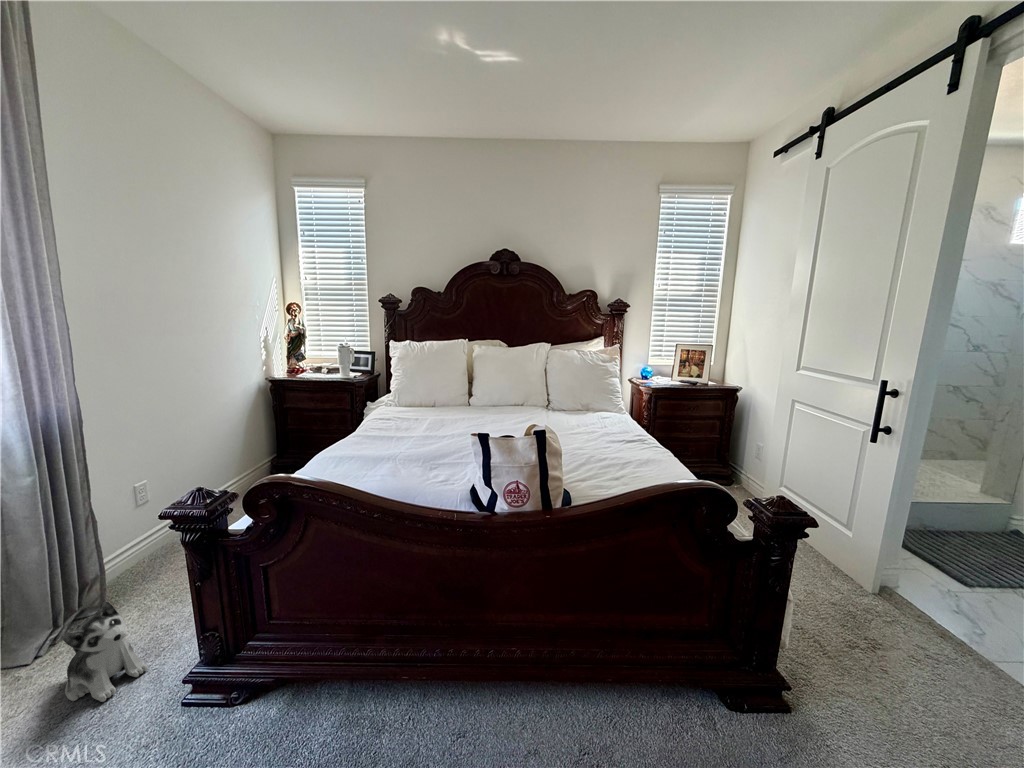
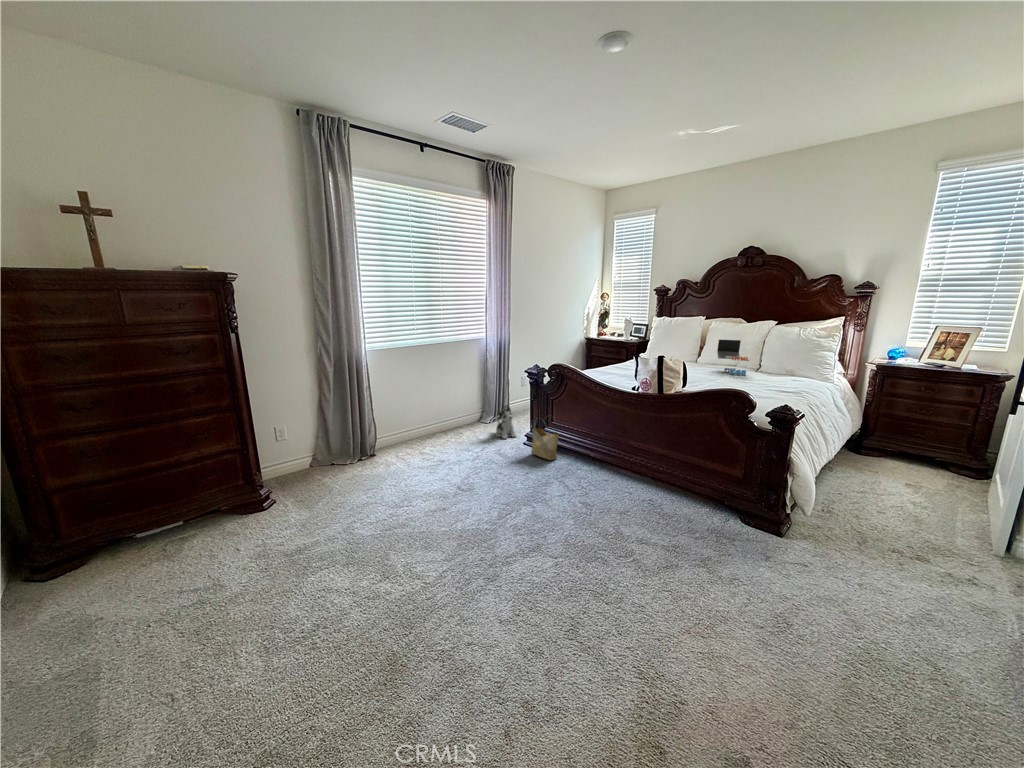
laptop: none [509,372,561,421] -> present [717,340,749,375]
woven basket: none [207,610,298,738] -> present [531,420,559,460]

